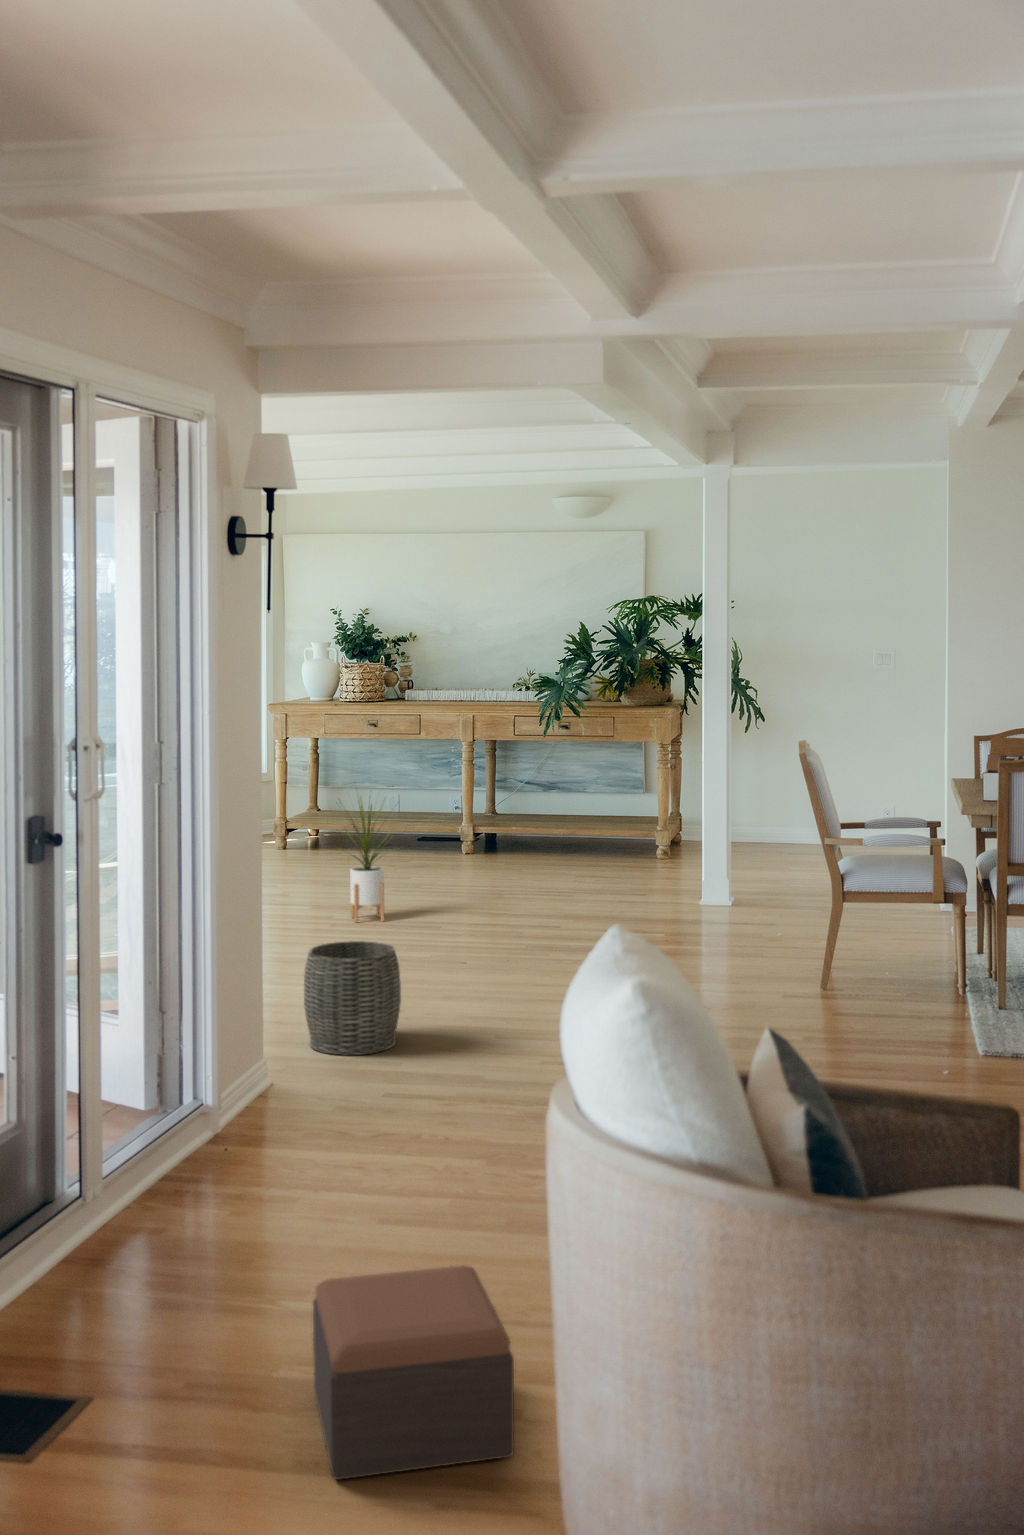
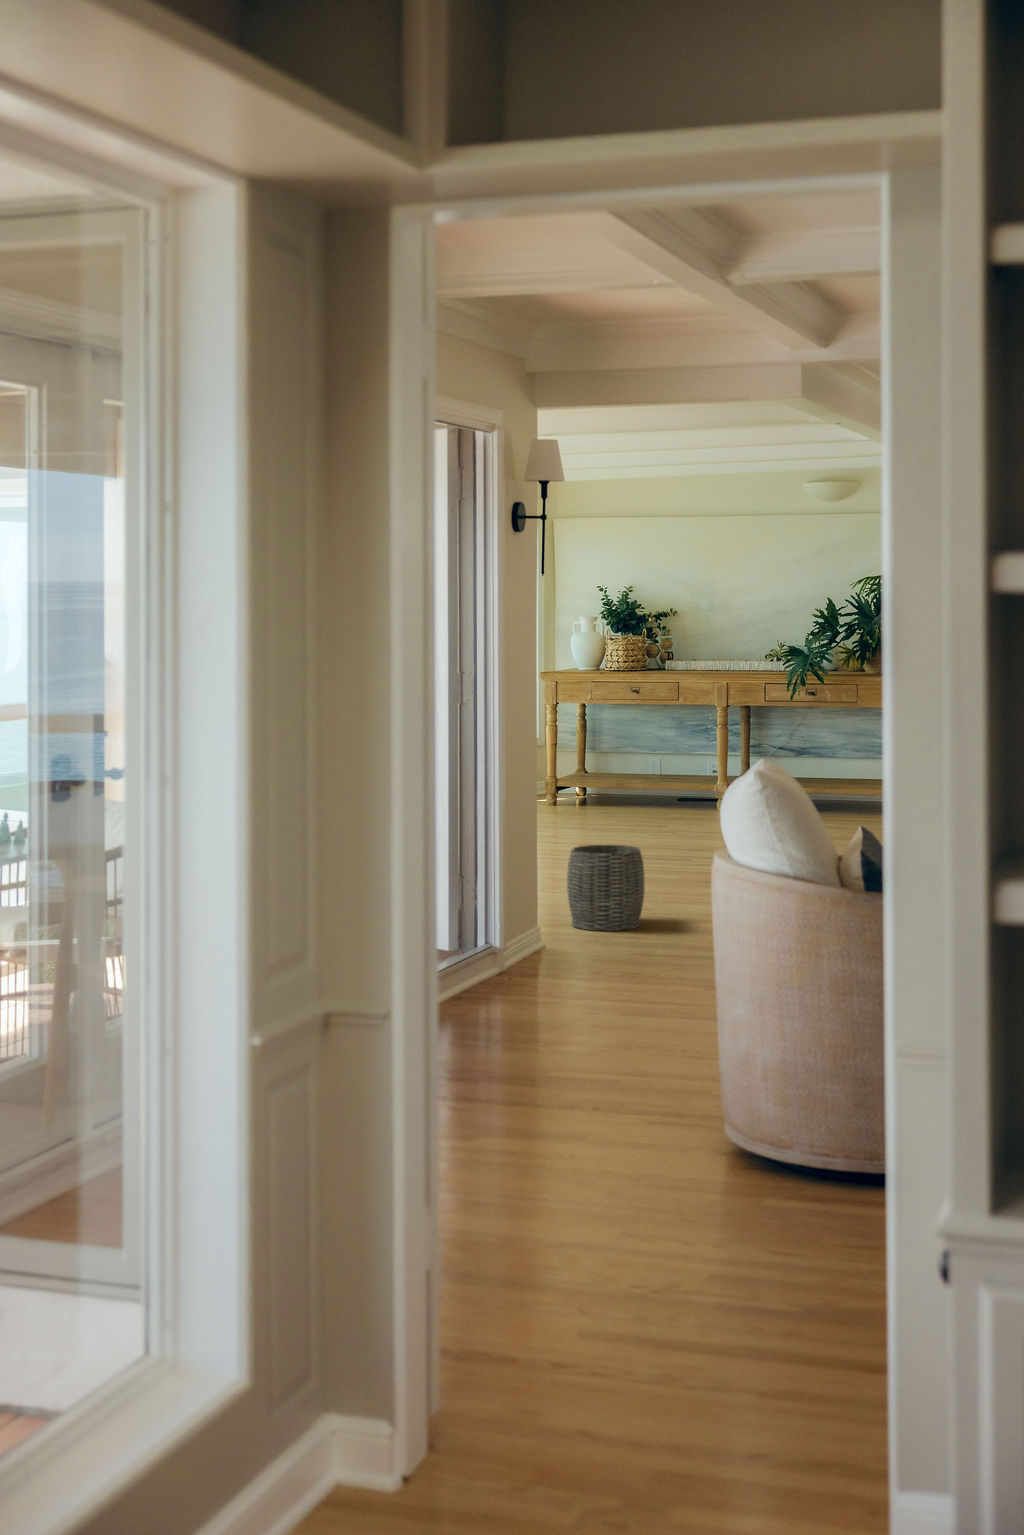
house plant: present [350,801,391,923] -> none [589,735,656,854]
footstool: present [313,1265,514,1480] -> none [567,1000,695,1110]

